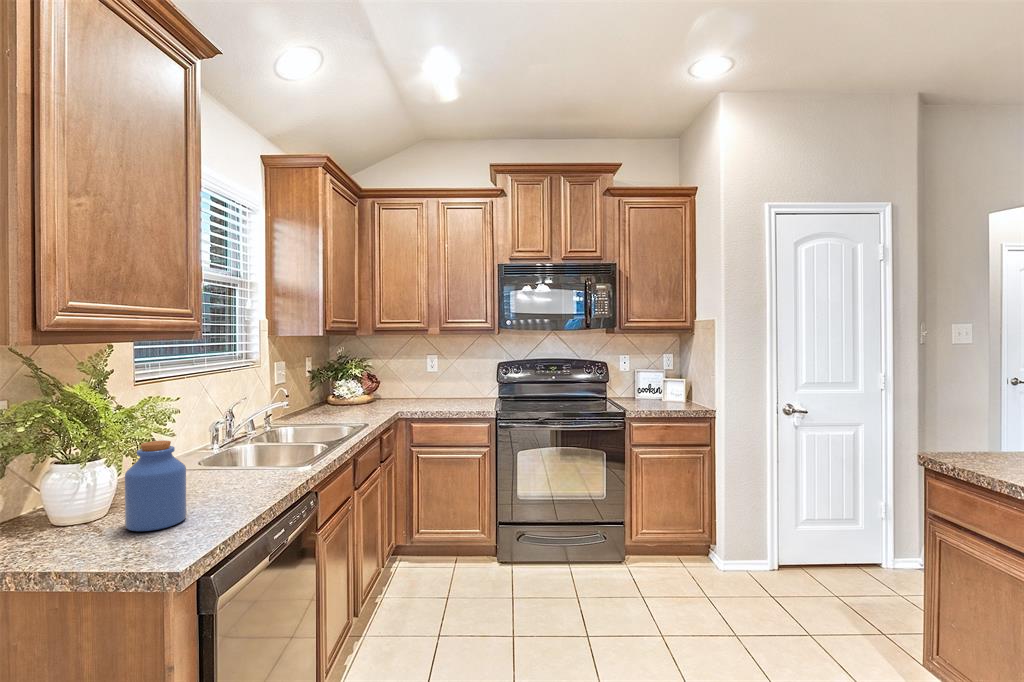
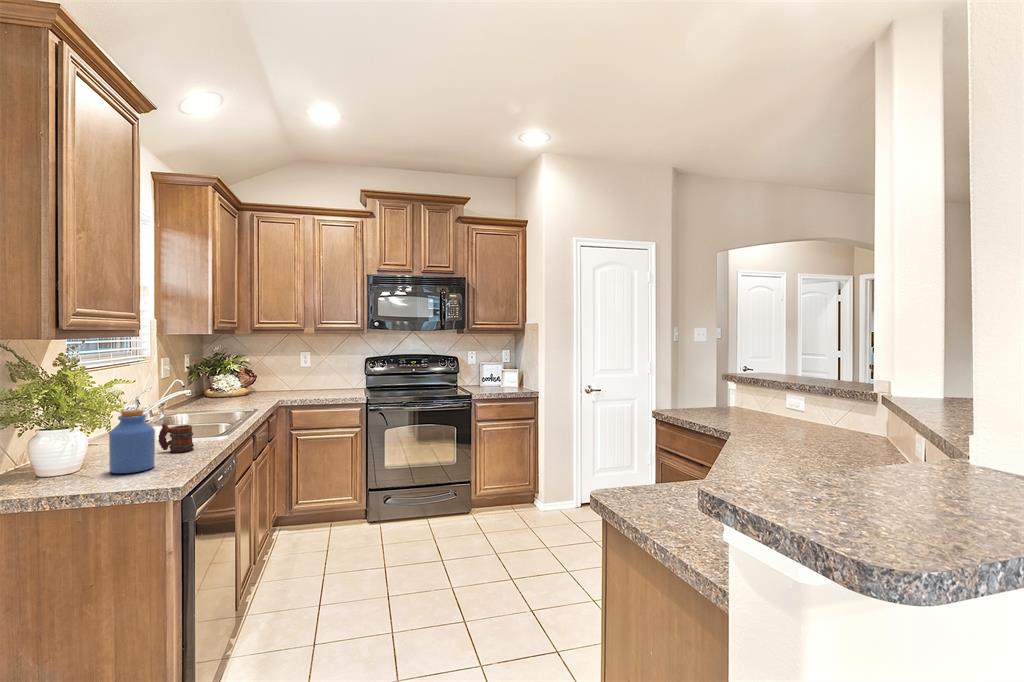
mug: none [213,453,256,493] -> present [158,423,194,452]

